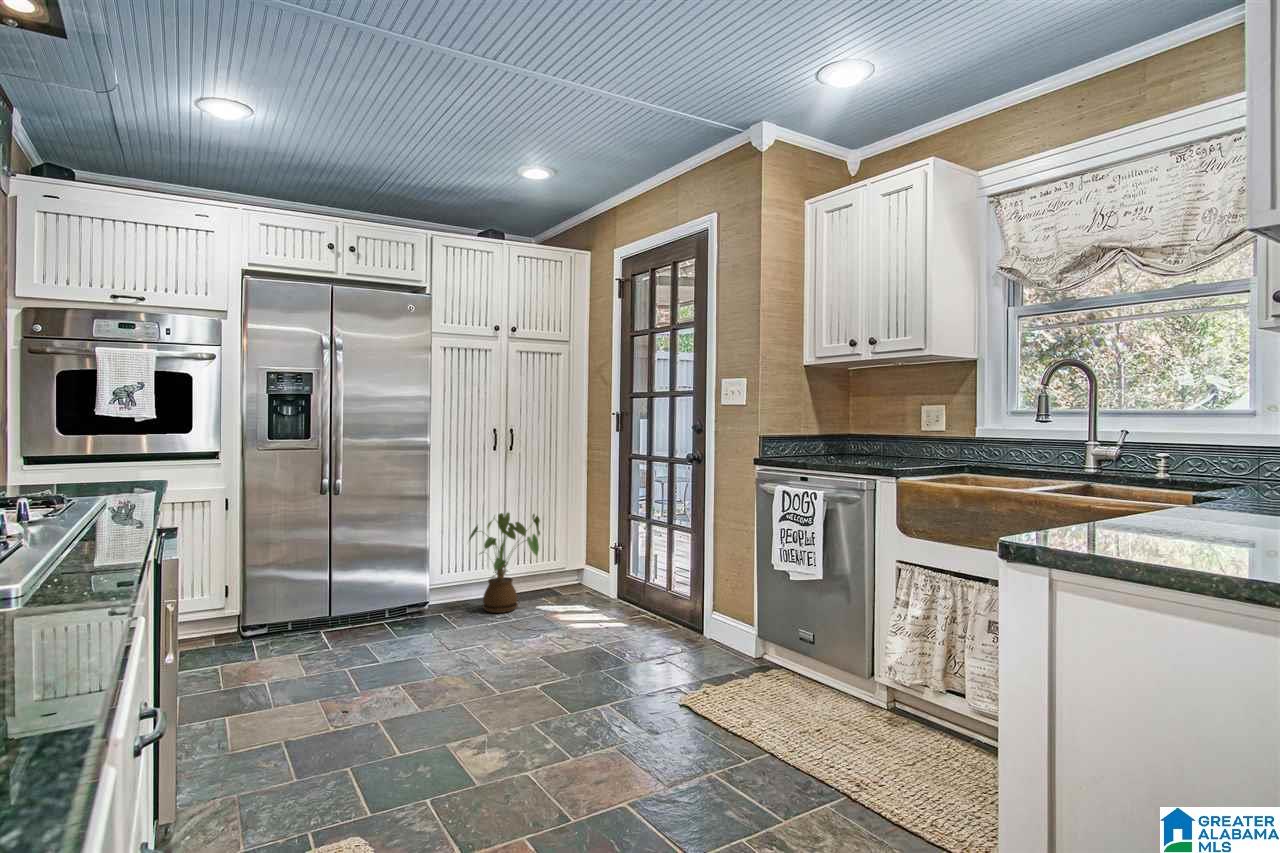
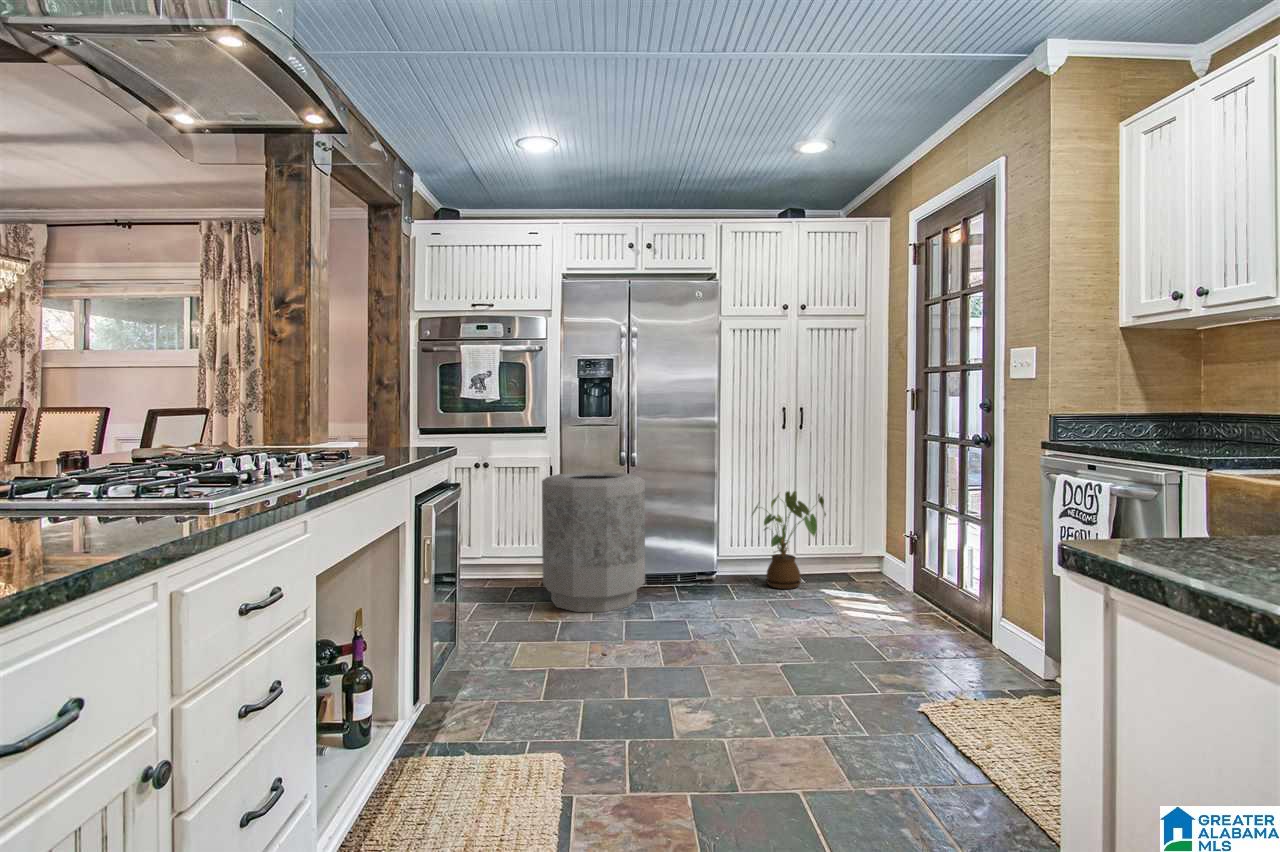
trash can: none [224,501,359,670] -> present [542,472,645,612]

